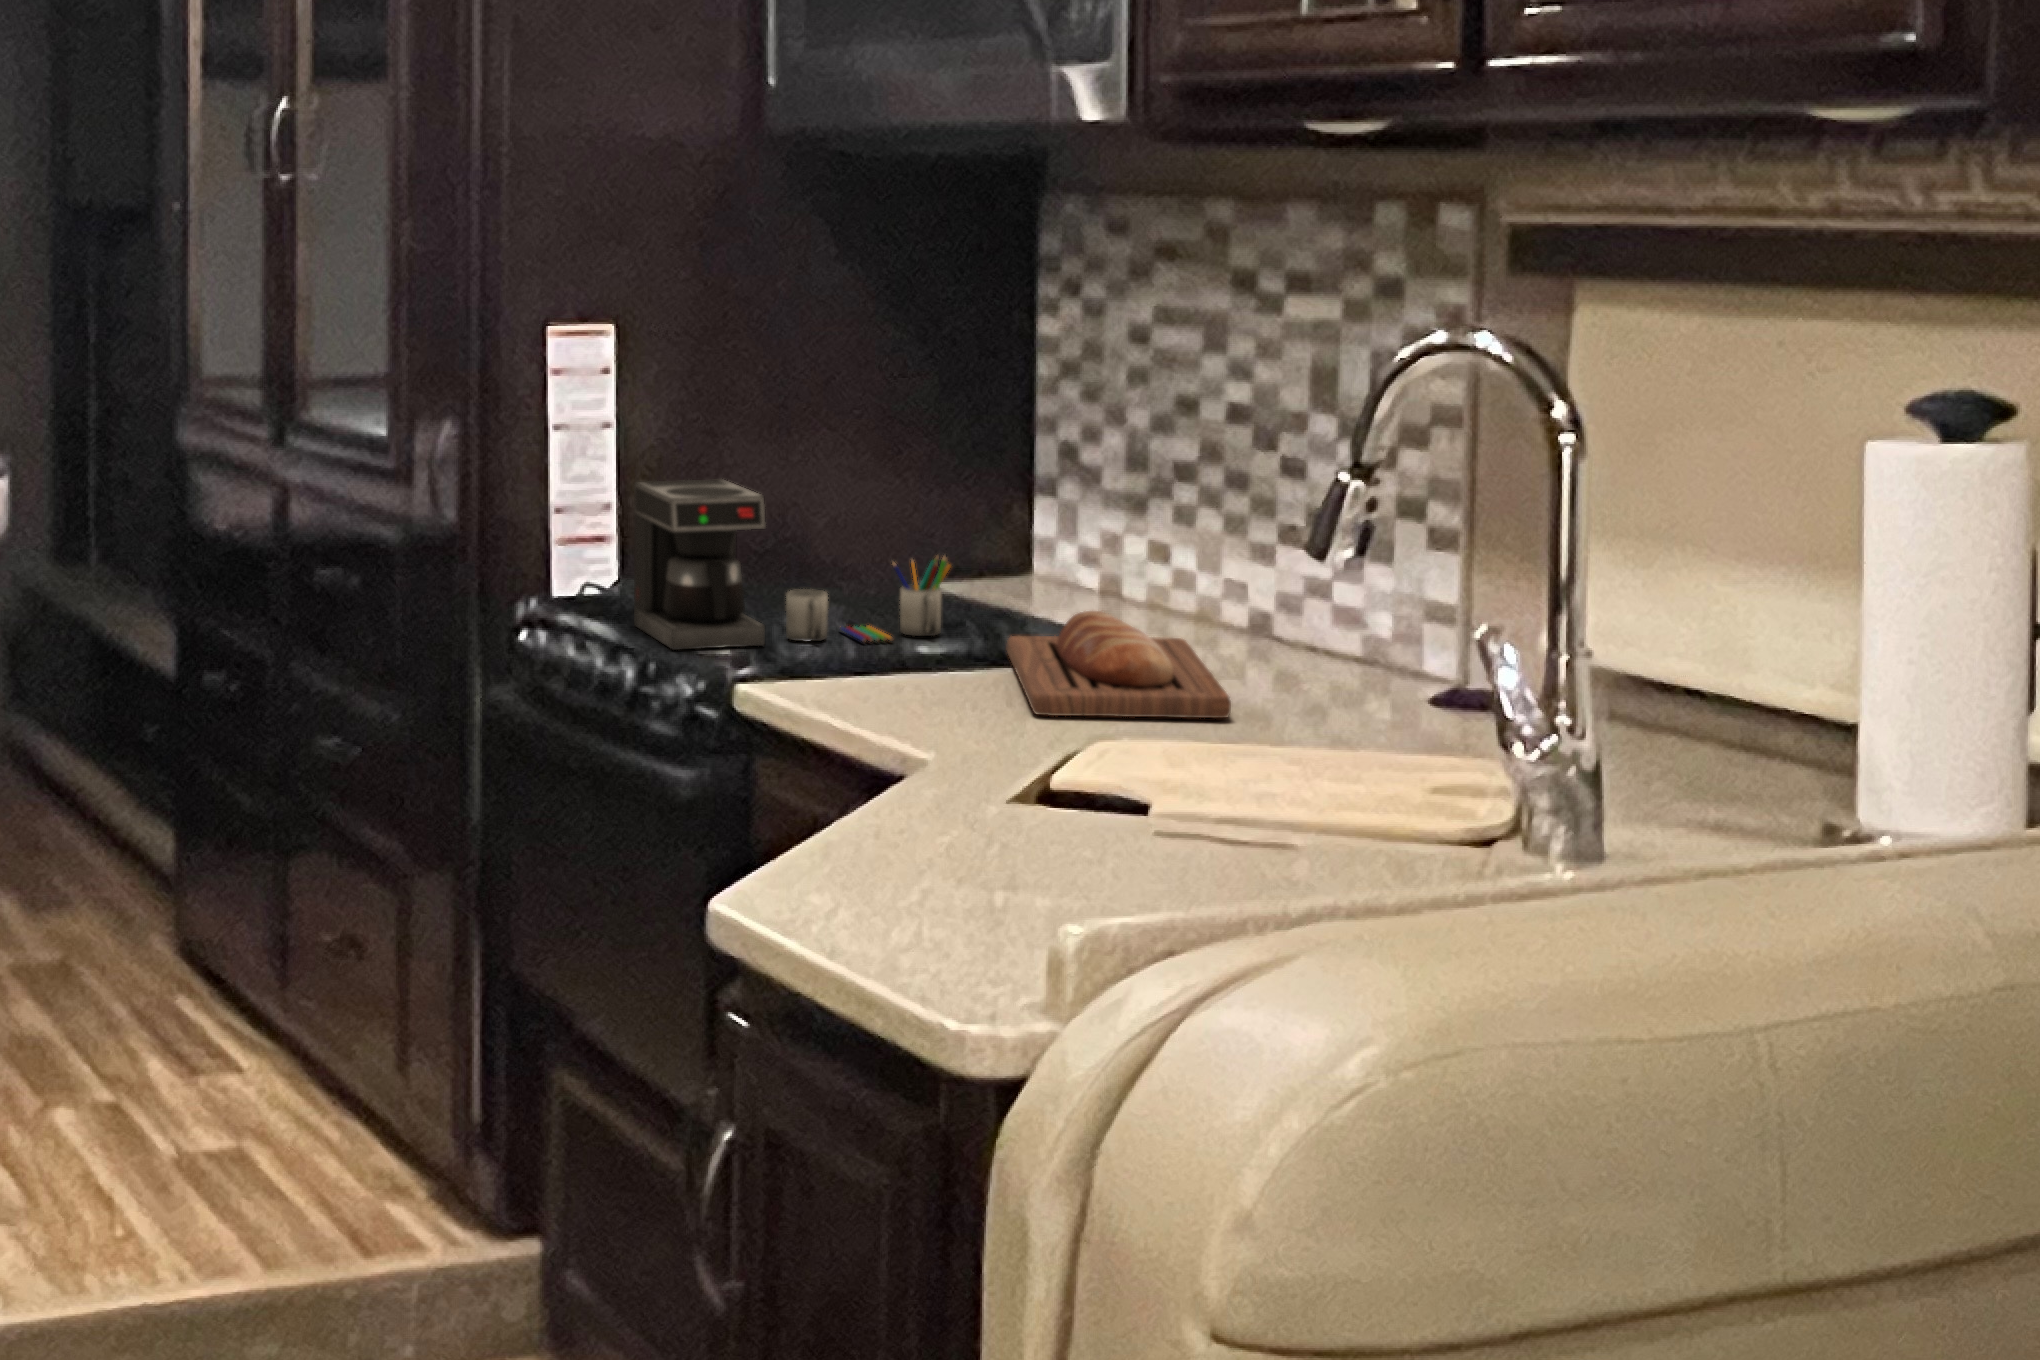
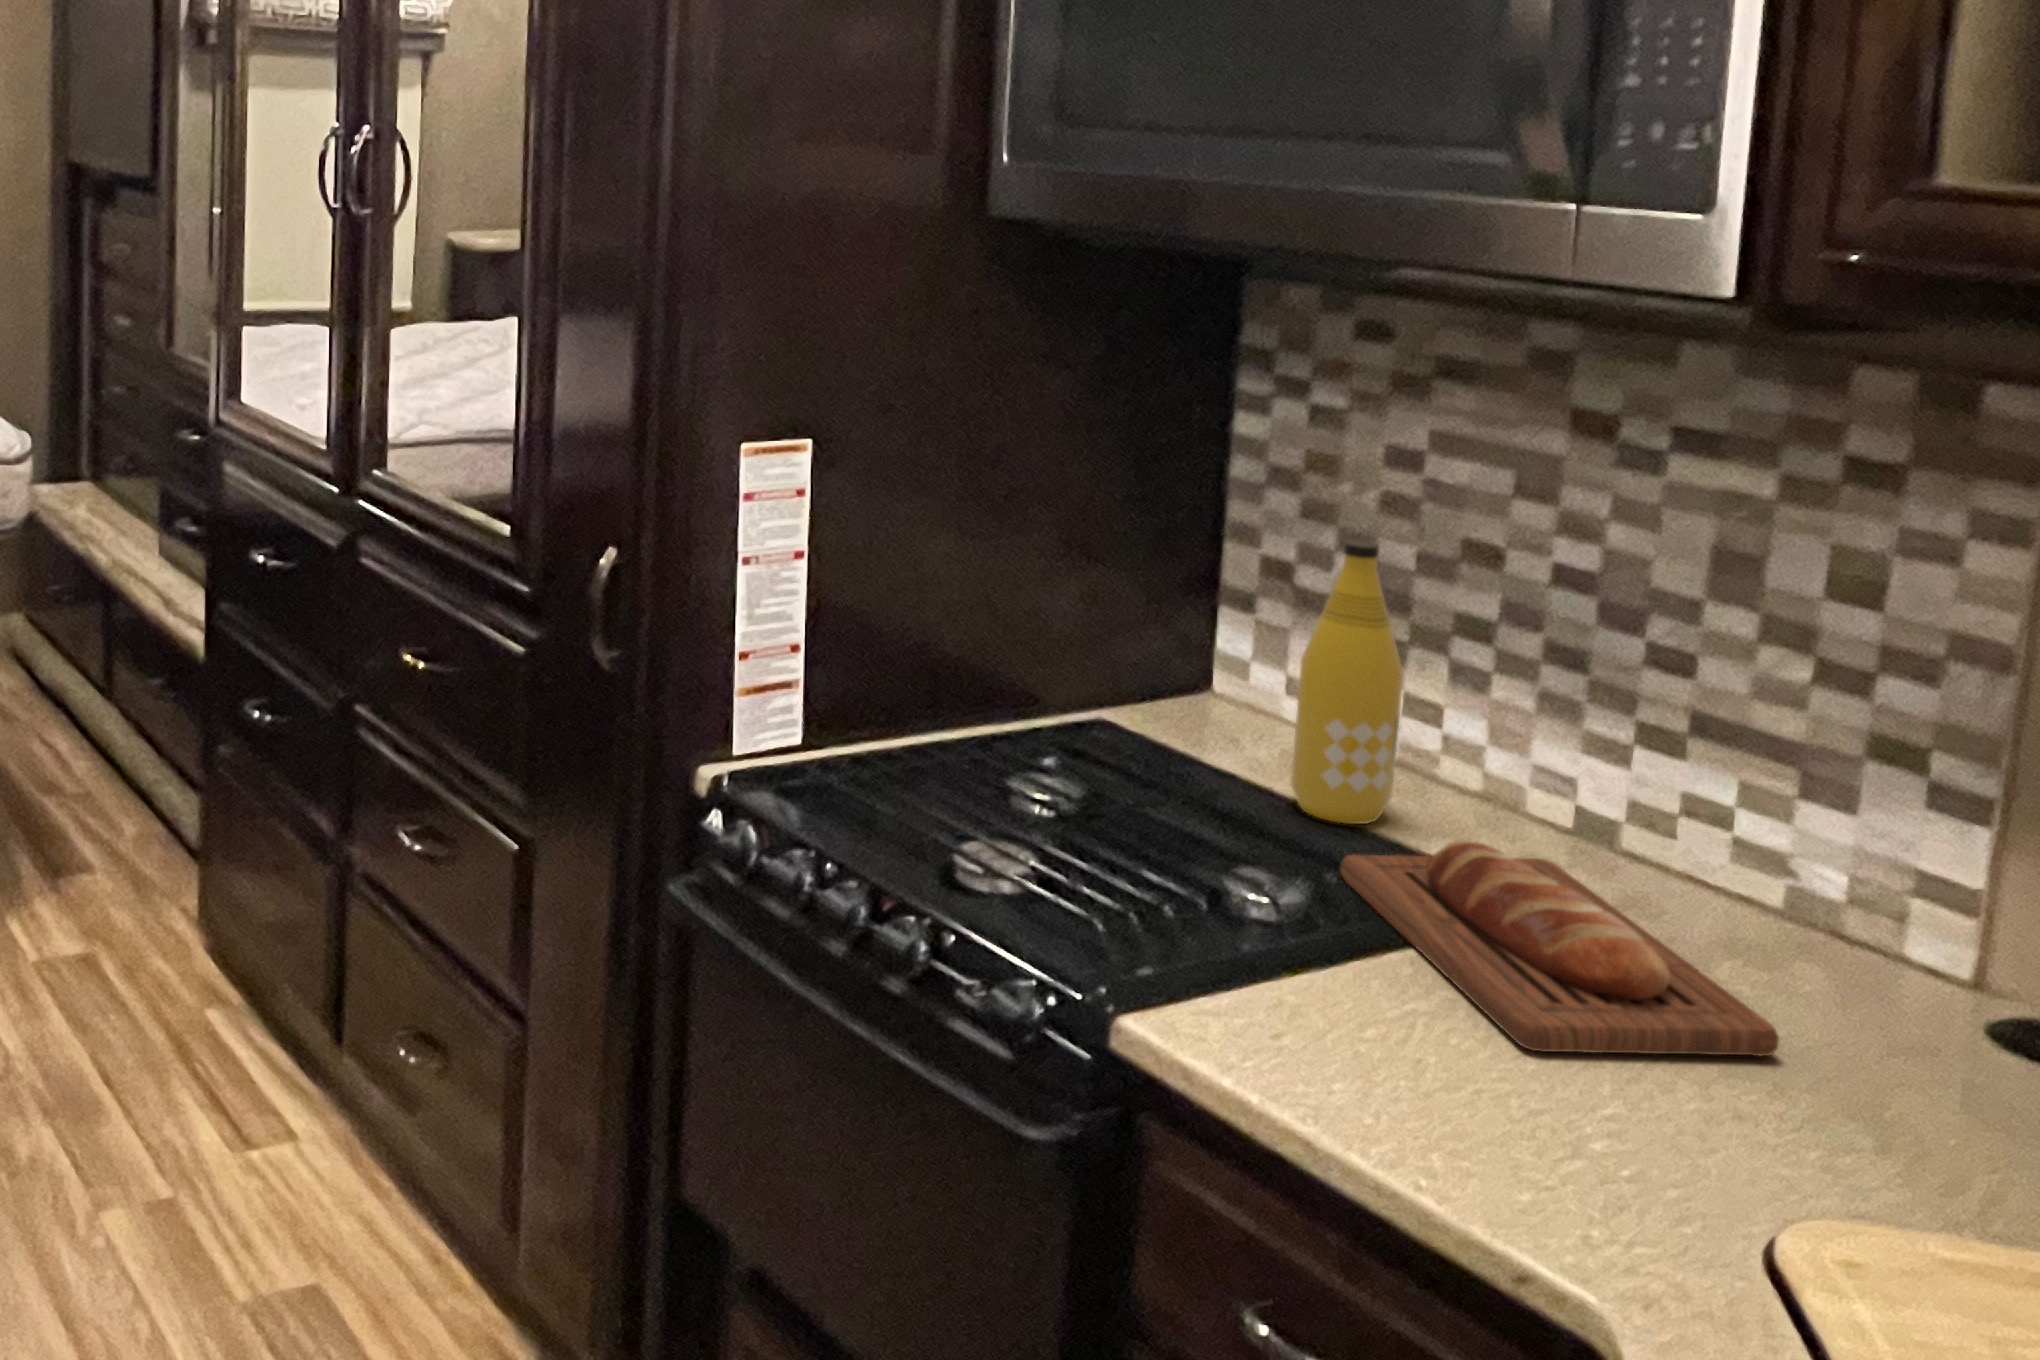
bottle: none [1015,392,1100,633] -> present [1291,540,1403,824]
coffee maker: present [634,479,951,650] -> none [859,639,1242,875]

